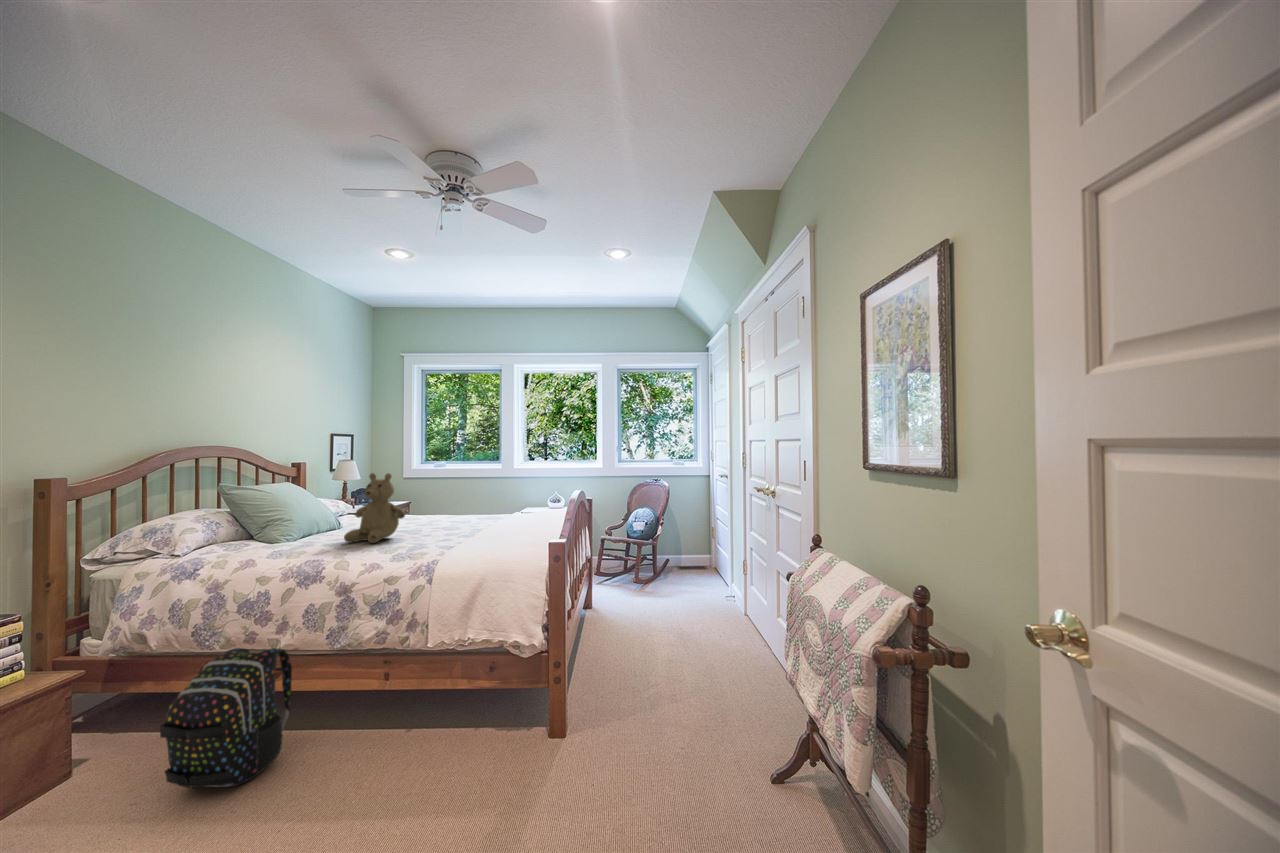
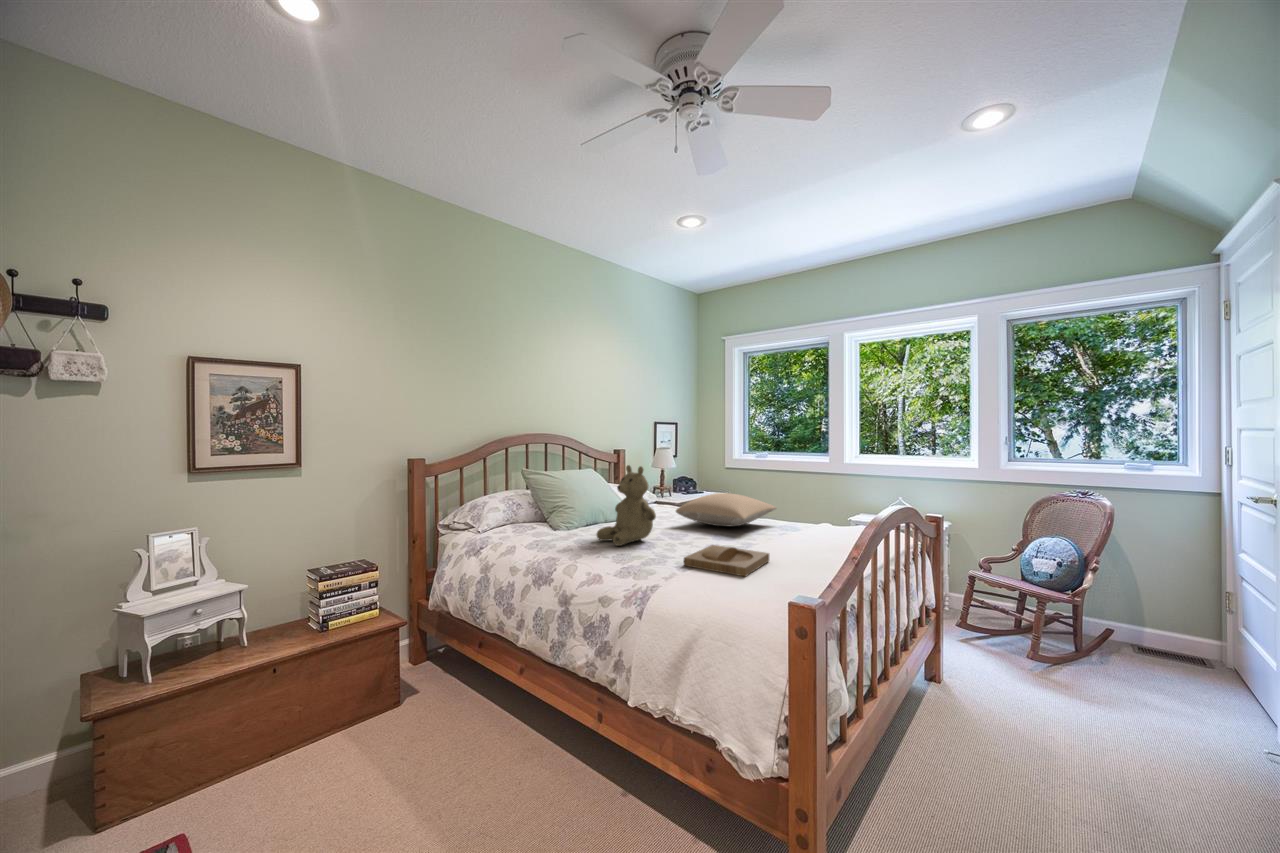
pillow: none [402,495,484,522] -> present [676,493,776,527]
tray: none [448,529,505,545] -> present [684,545,769,576]
backpack: present [160,648,292,788] -> none [410,634,526,784]

